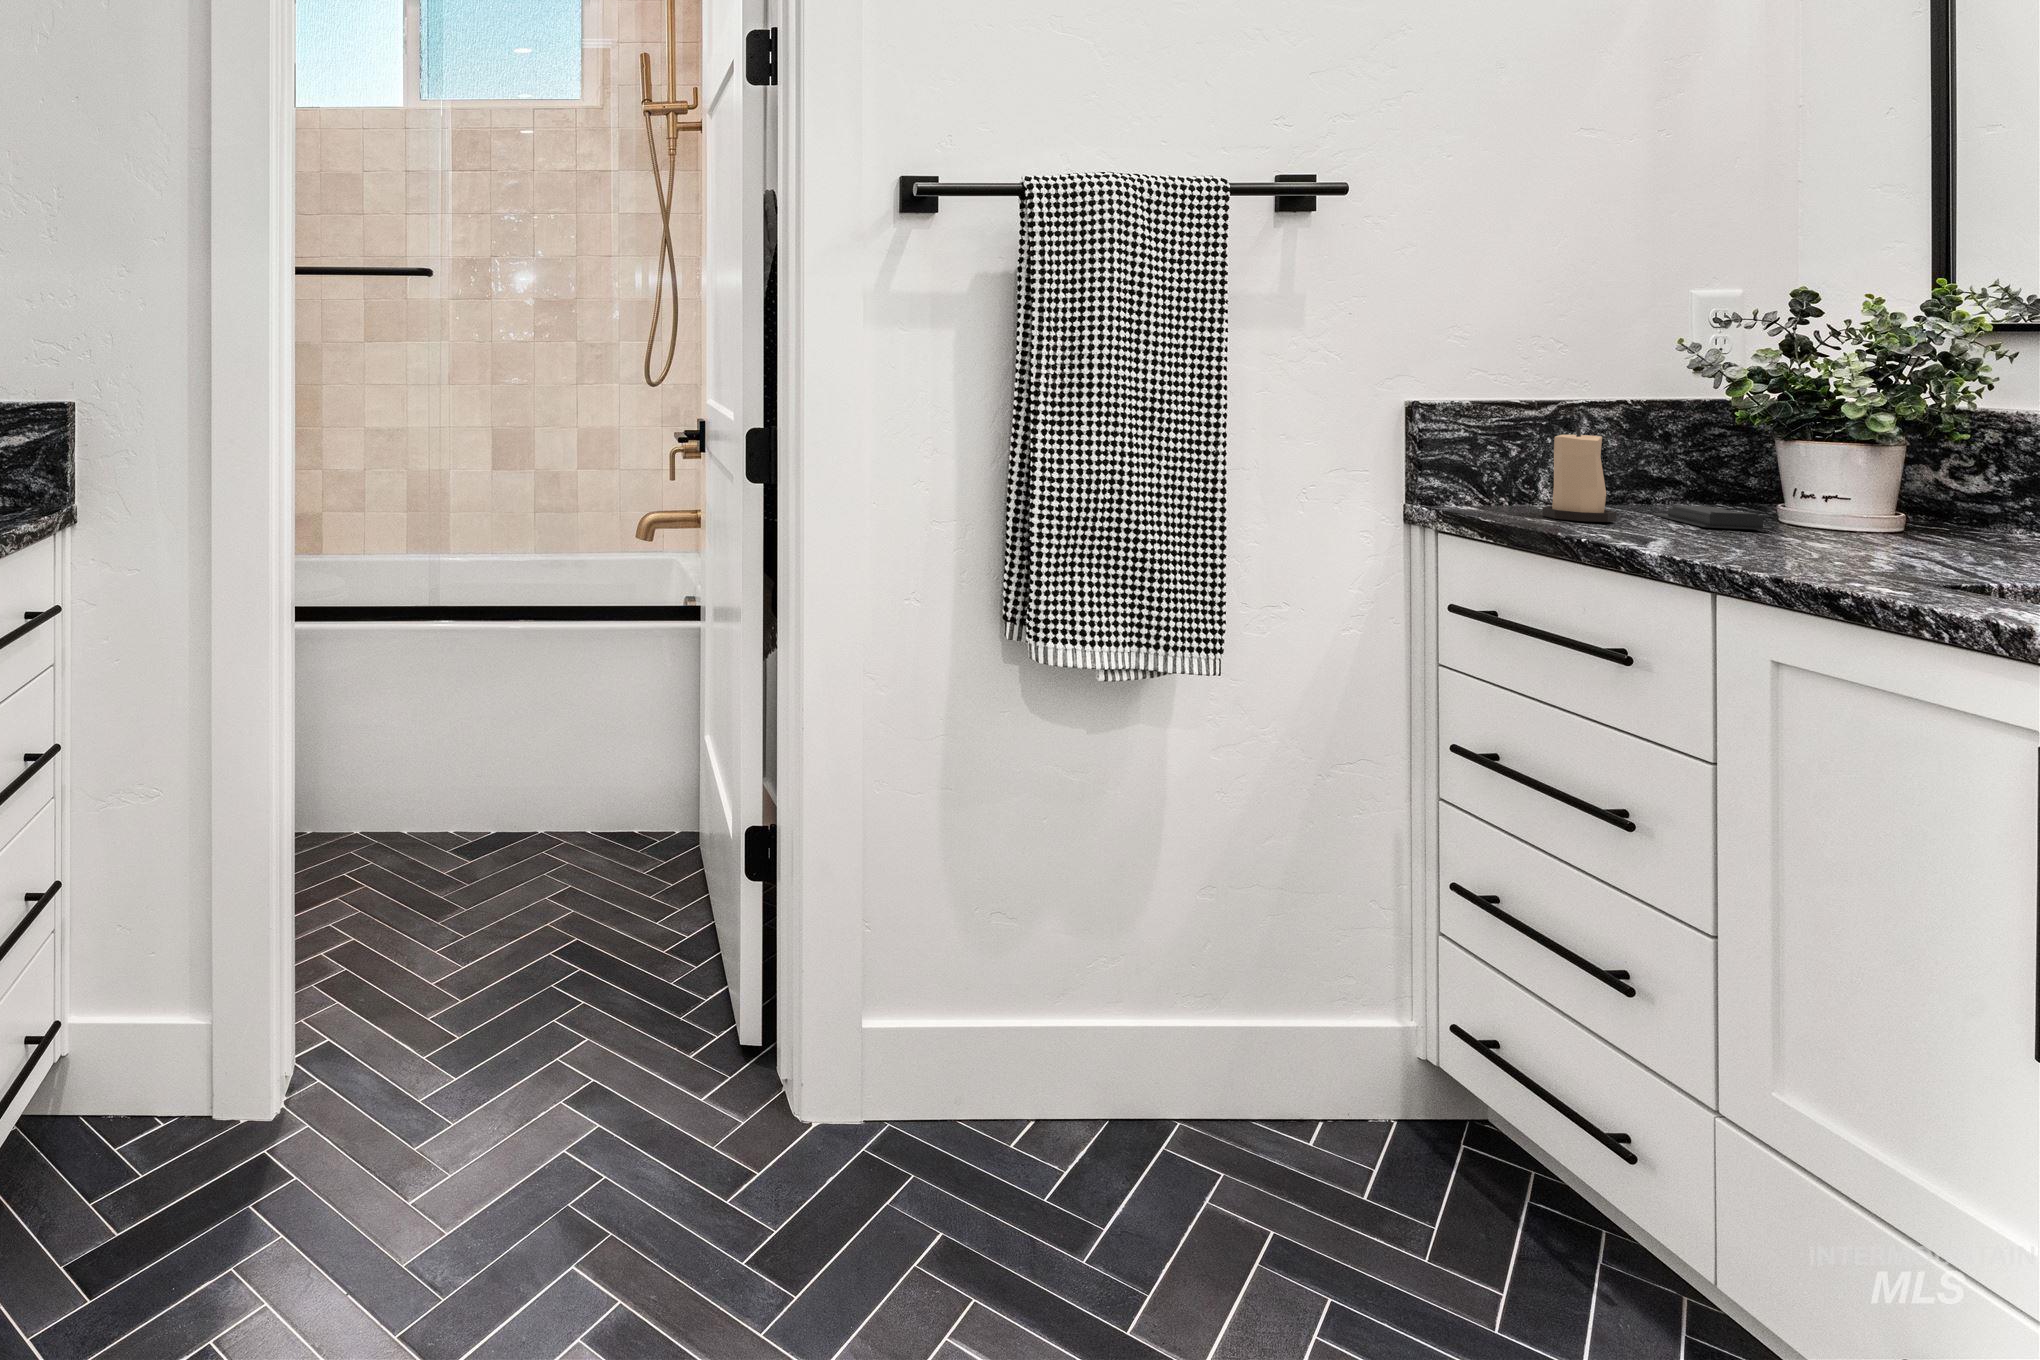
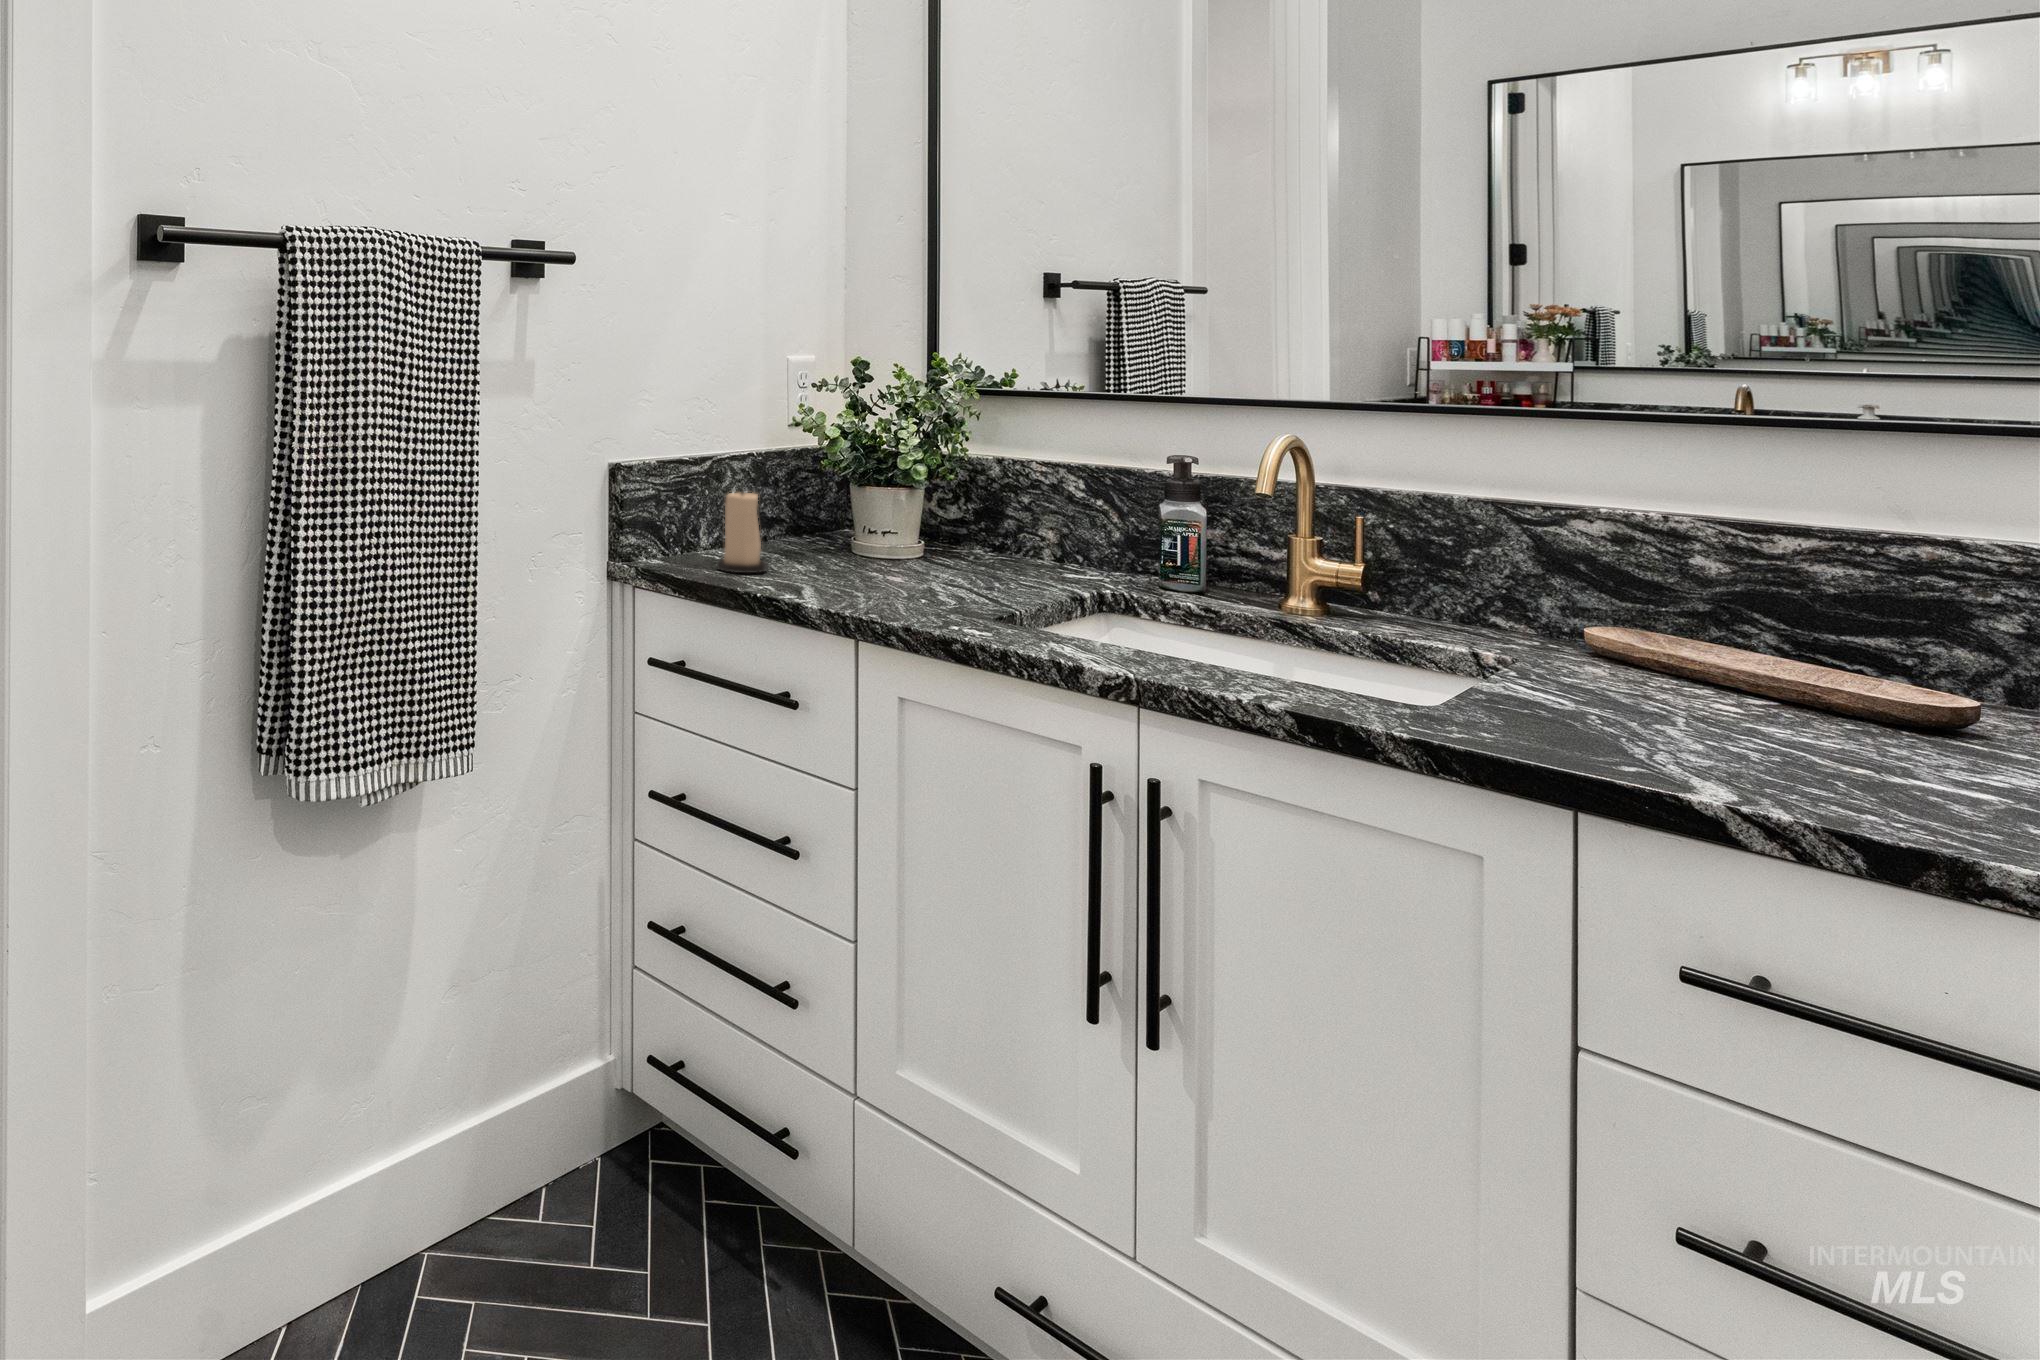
soap bar: present [1653,506,1773,530] -> none [781,546,862,569]

